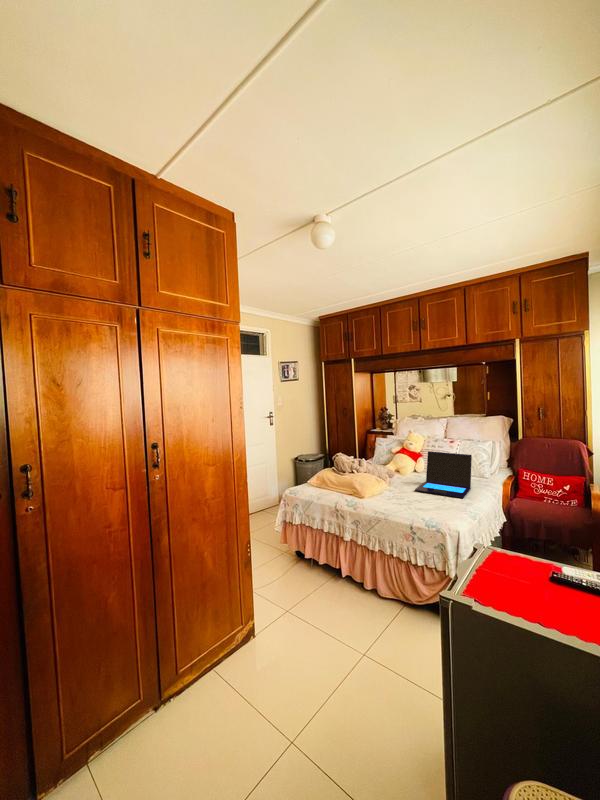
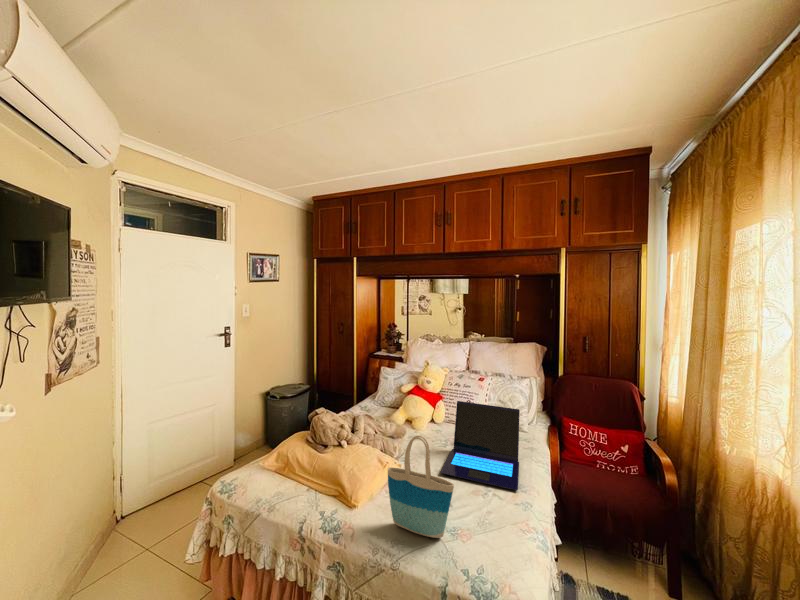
tote bag: none [380,456,416,509] -> present [388,436,454,538]

